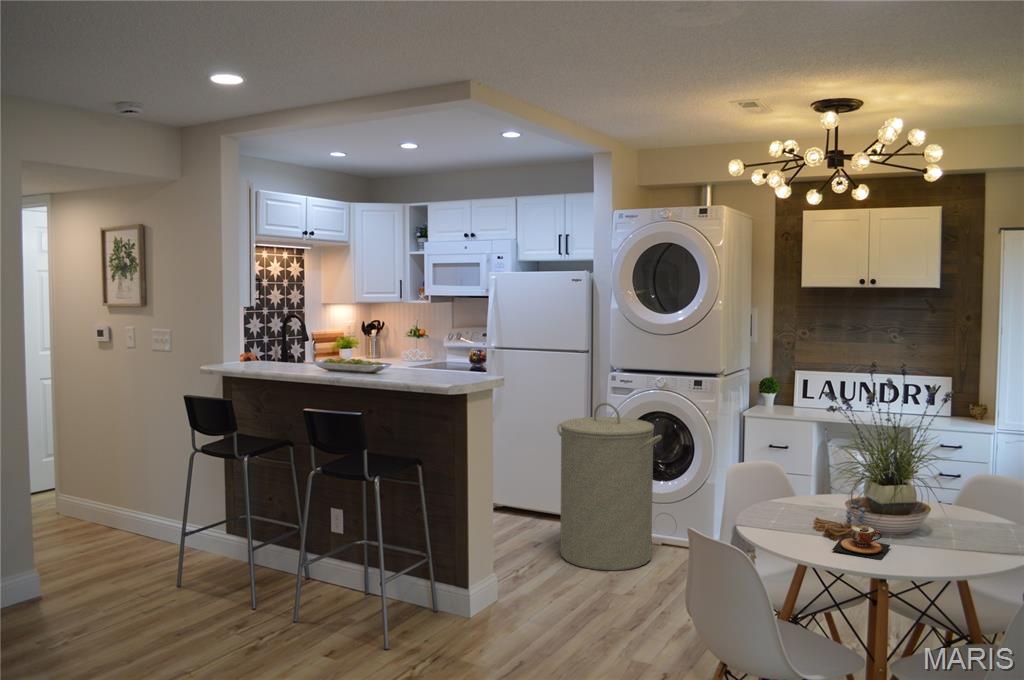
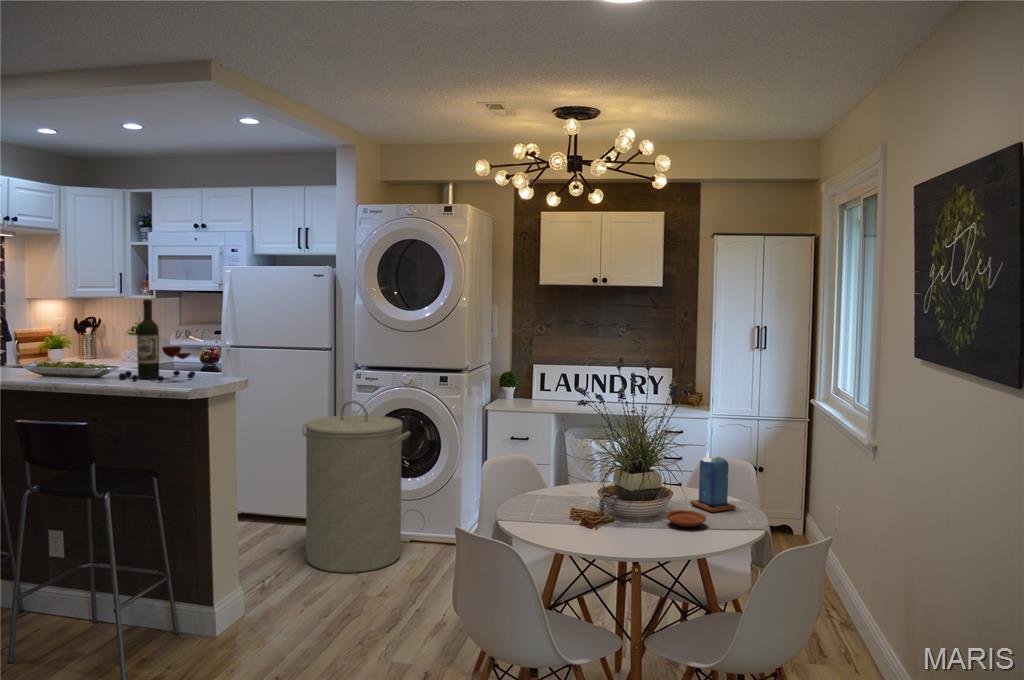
wine bottle: none [400,306,463,380] -> present [119,299,195,381]
candle: none [954,468,1008,534] -> present [690,452,735,512]
teacup: present [832,525,890,560] -> none [591,514,643,548]
plate: none [920,528,967,546] -> present [666,510,706,527]

